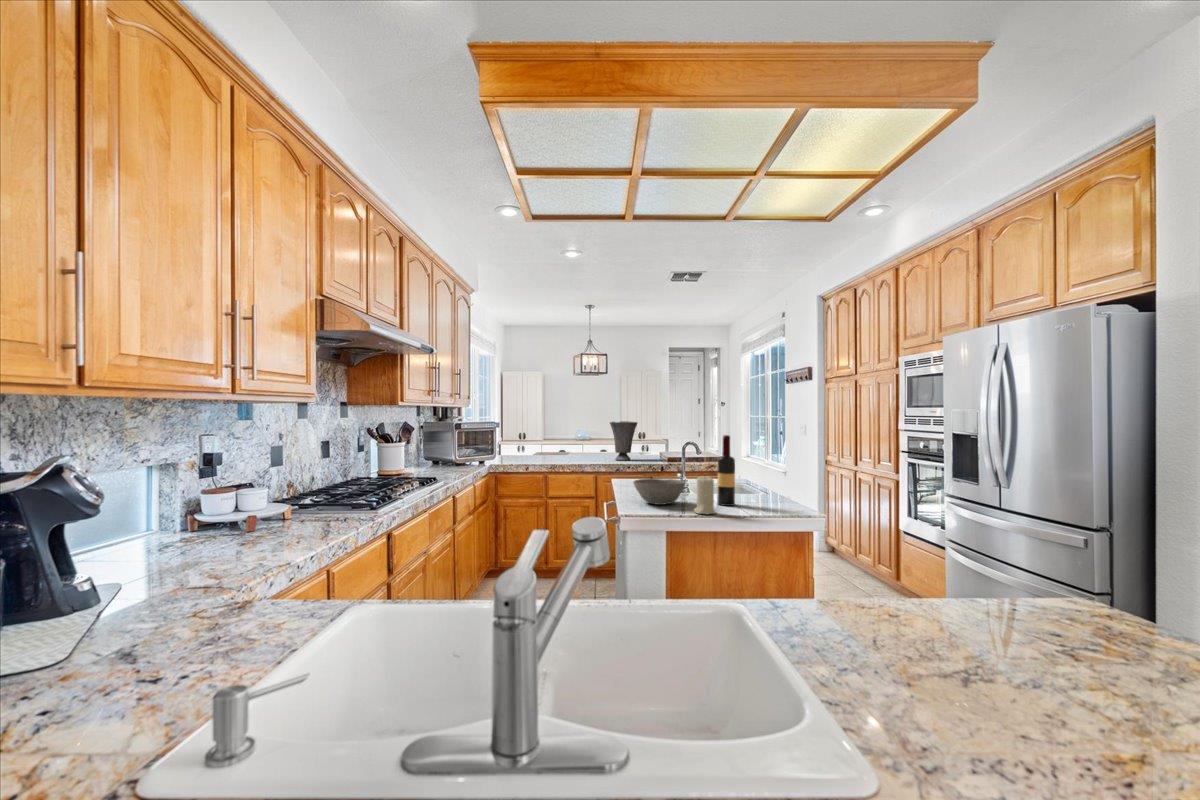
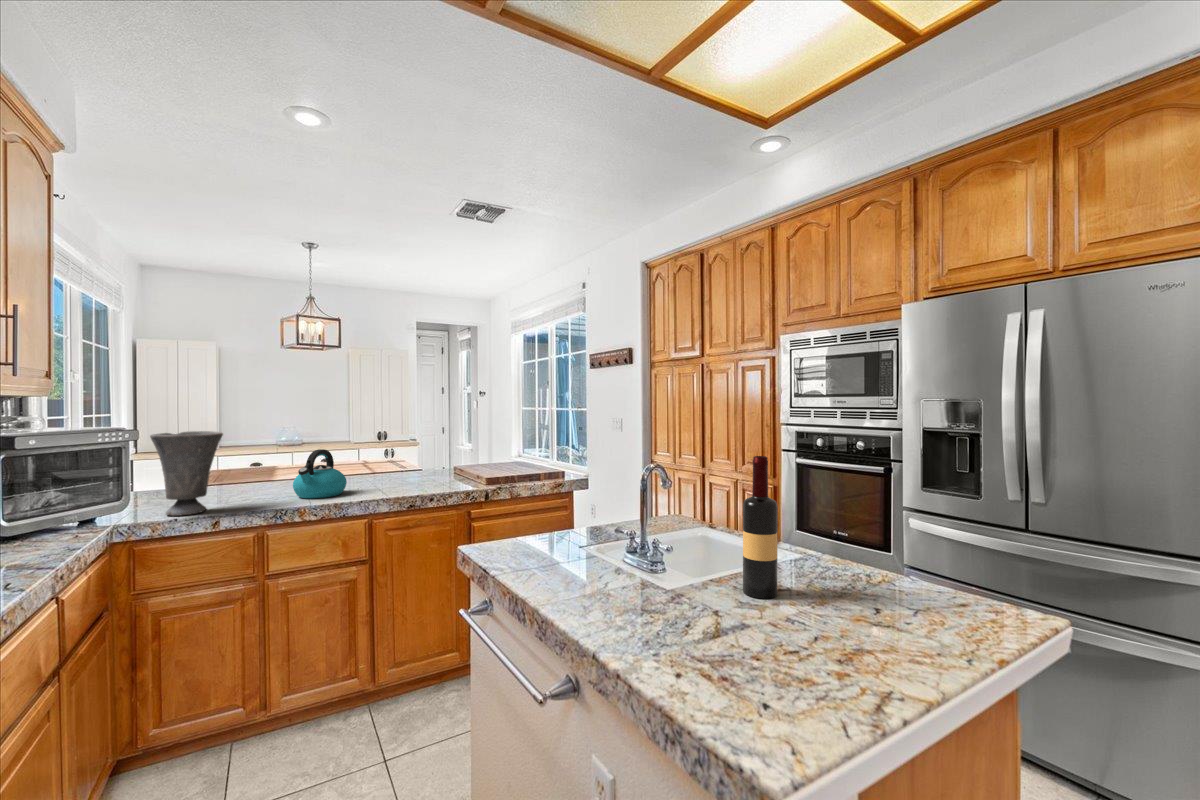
vase: present [610,421,637,461] -> present [150,431,223,516]
kettle: none [563,435,590,461] -> present [293,449,347,498]
candle: present [694,476,715,514] -> none [761,554,818,648]
bowl: present [634,478,685,505] -> none [589,554,707,626]

